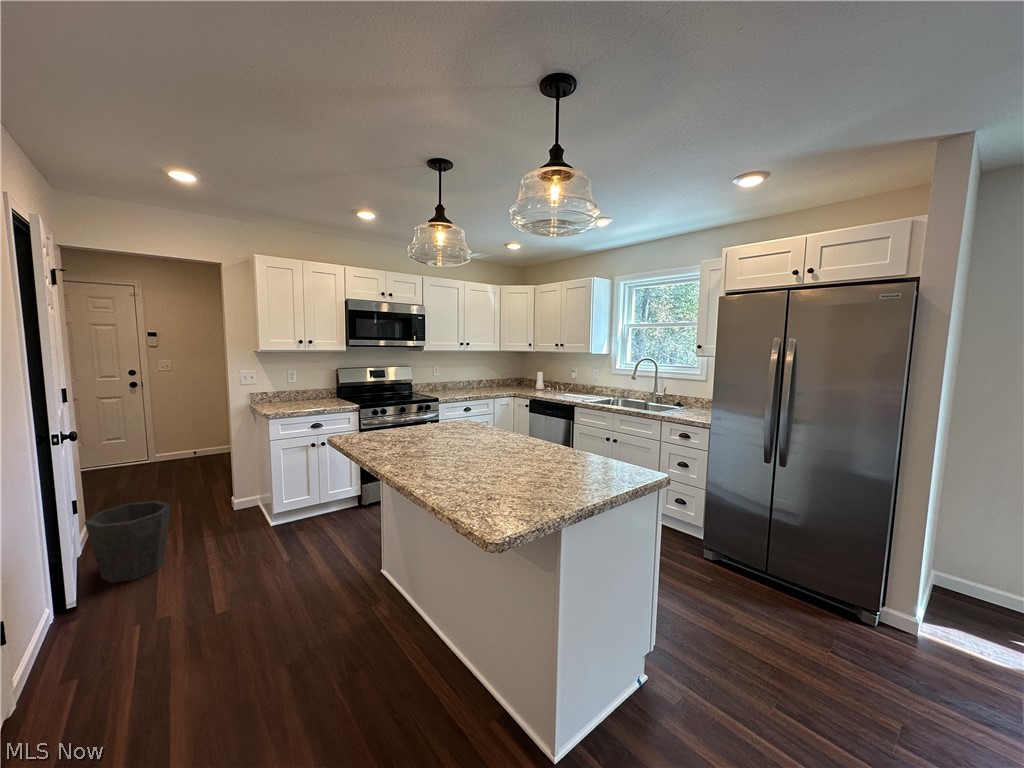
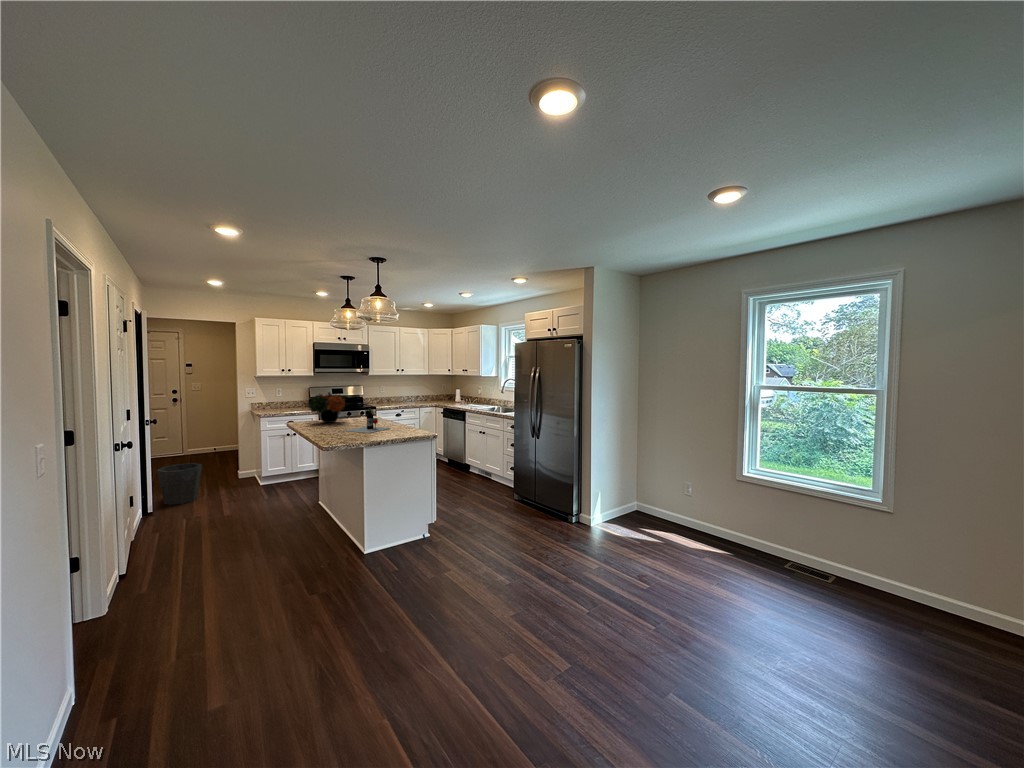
flower arrangement: none [376,383,446,443] -> present [308,392,346,423]
wine bottle: none [471,420,558,480] -> present [345,408,390,433]

